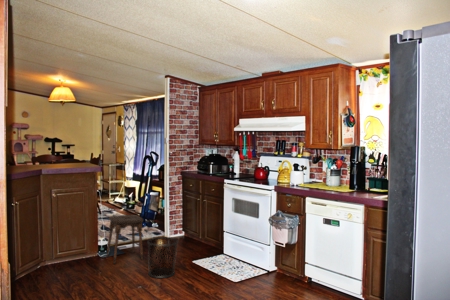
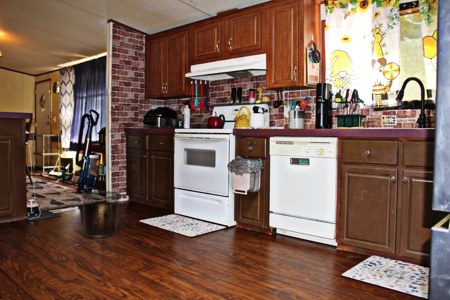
stool: present [107,215,143,264] -> none [32,171,78,227]

